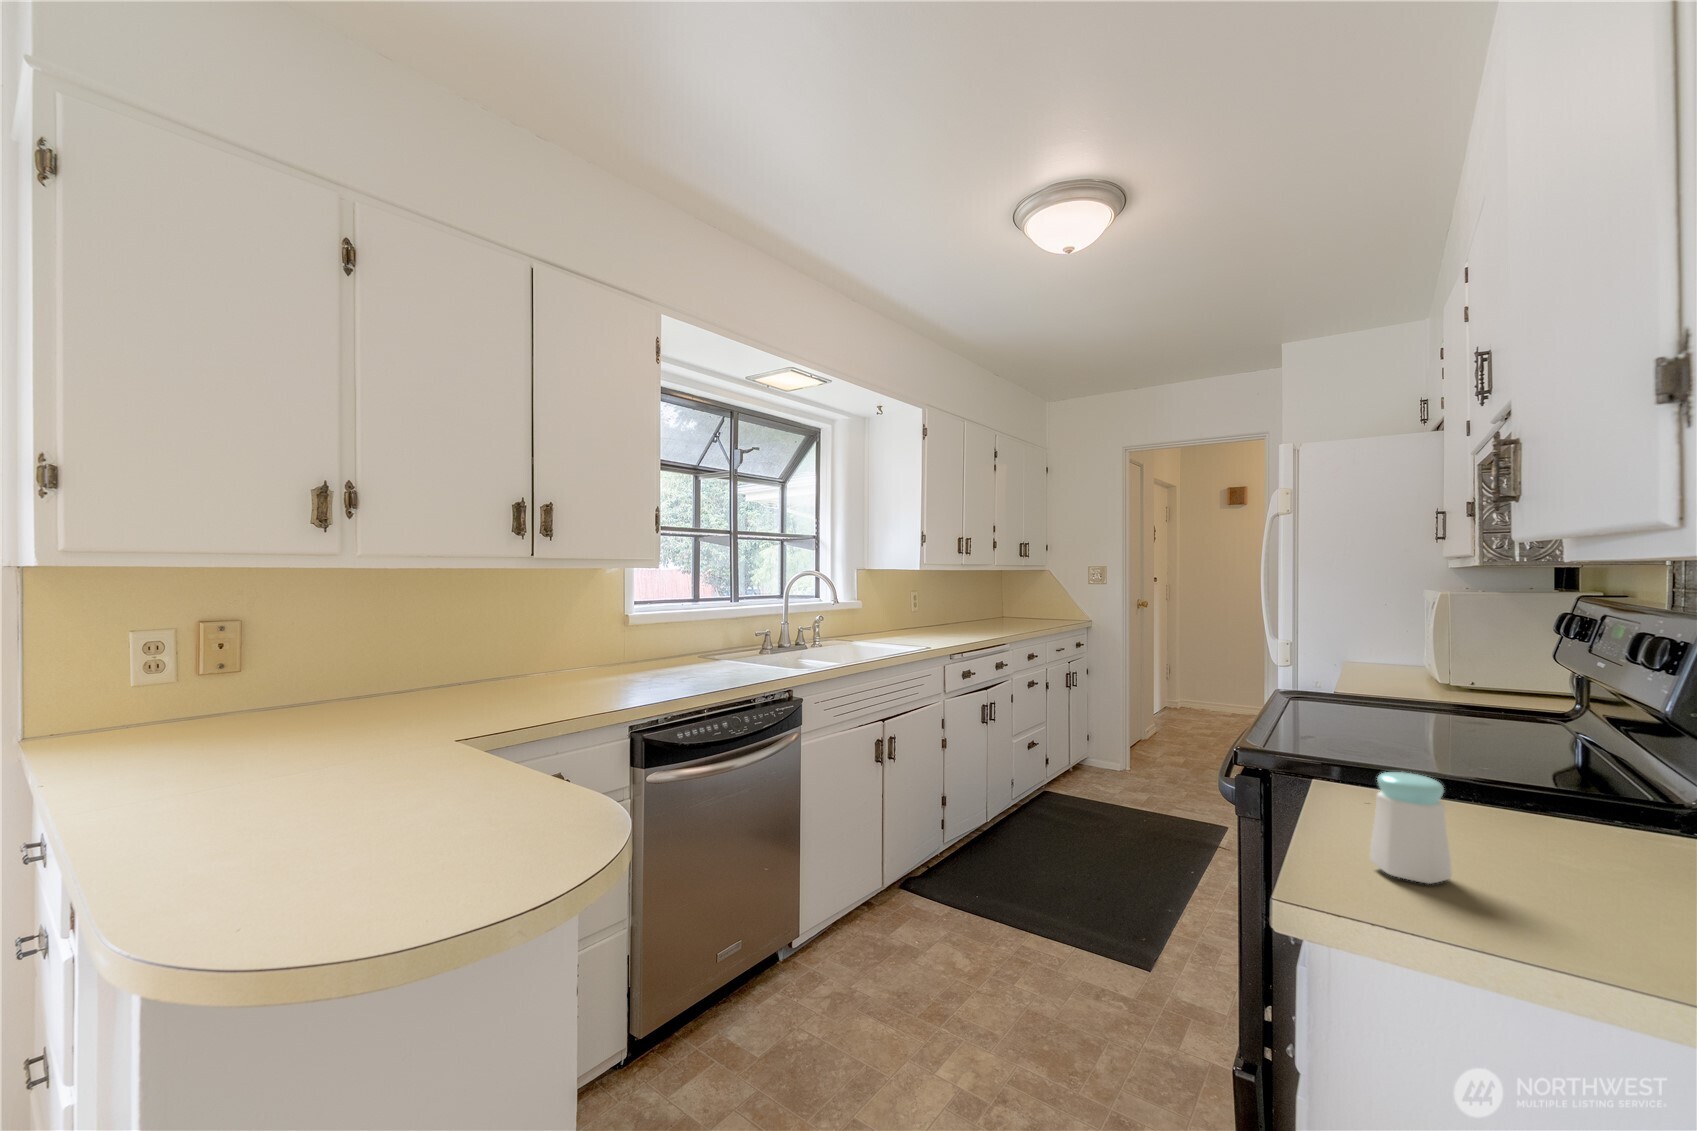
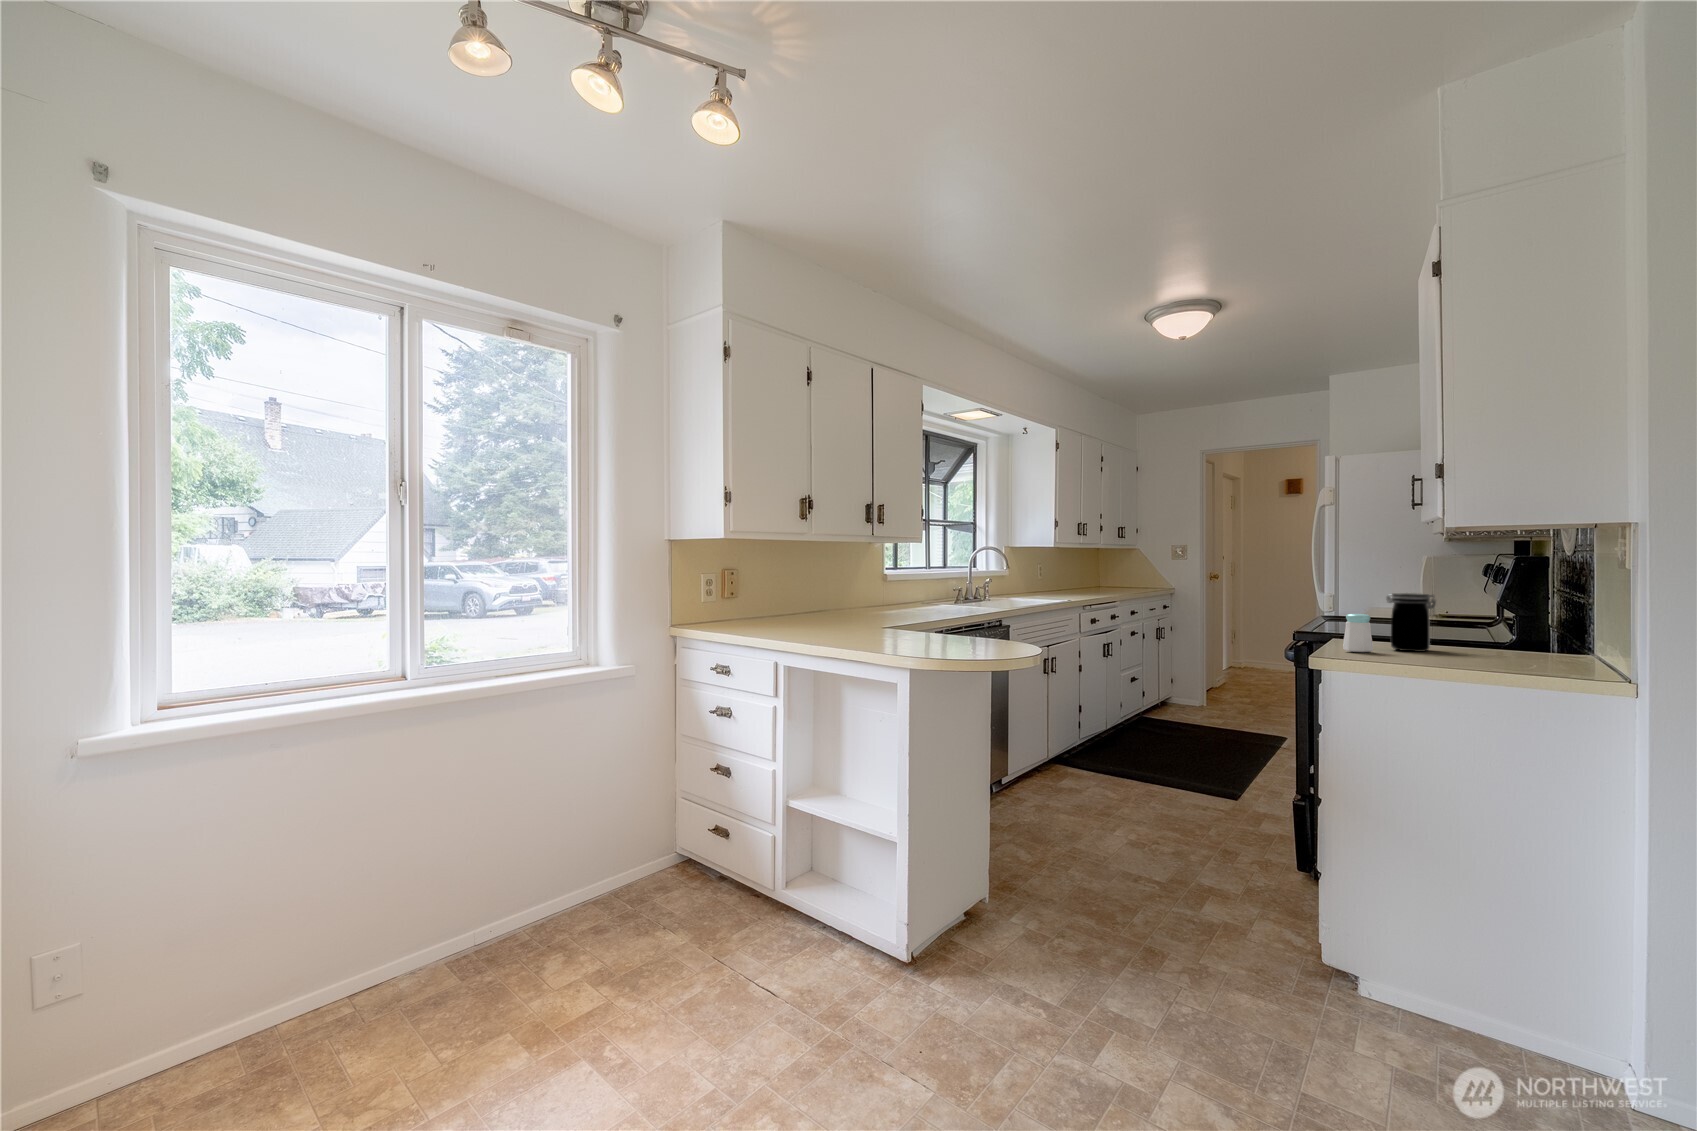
jar: none [1467,715,1616,880] -> present [1387,593,1436,652]

